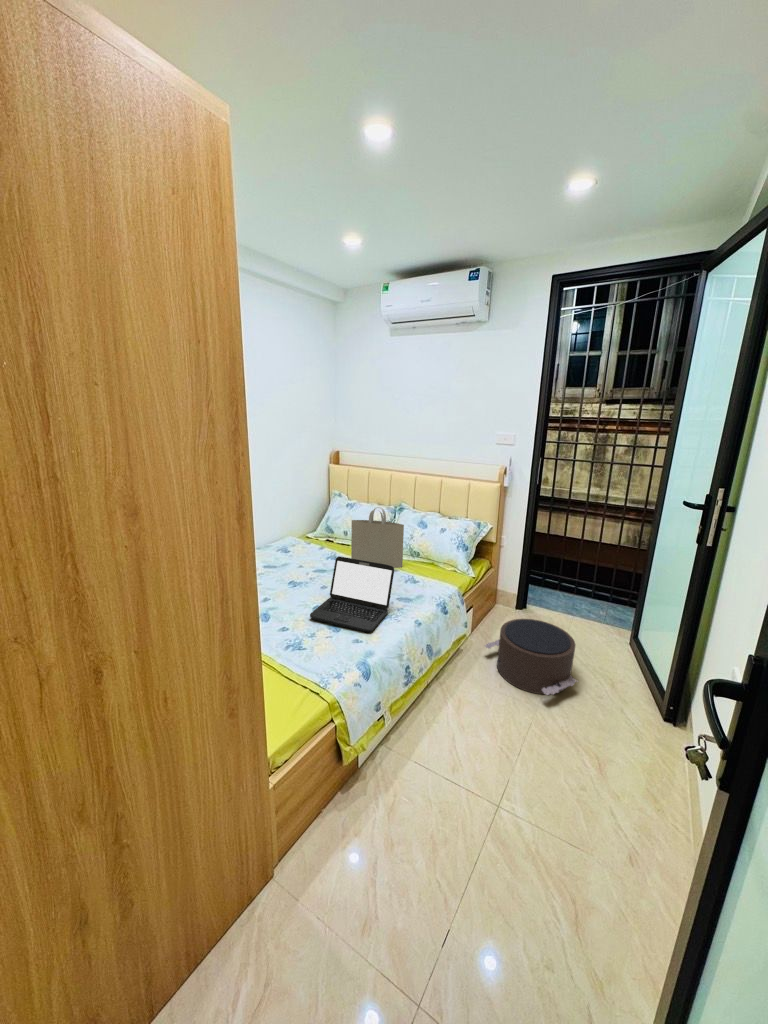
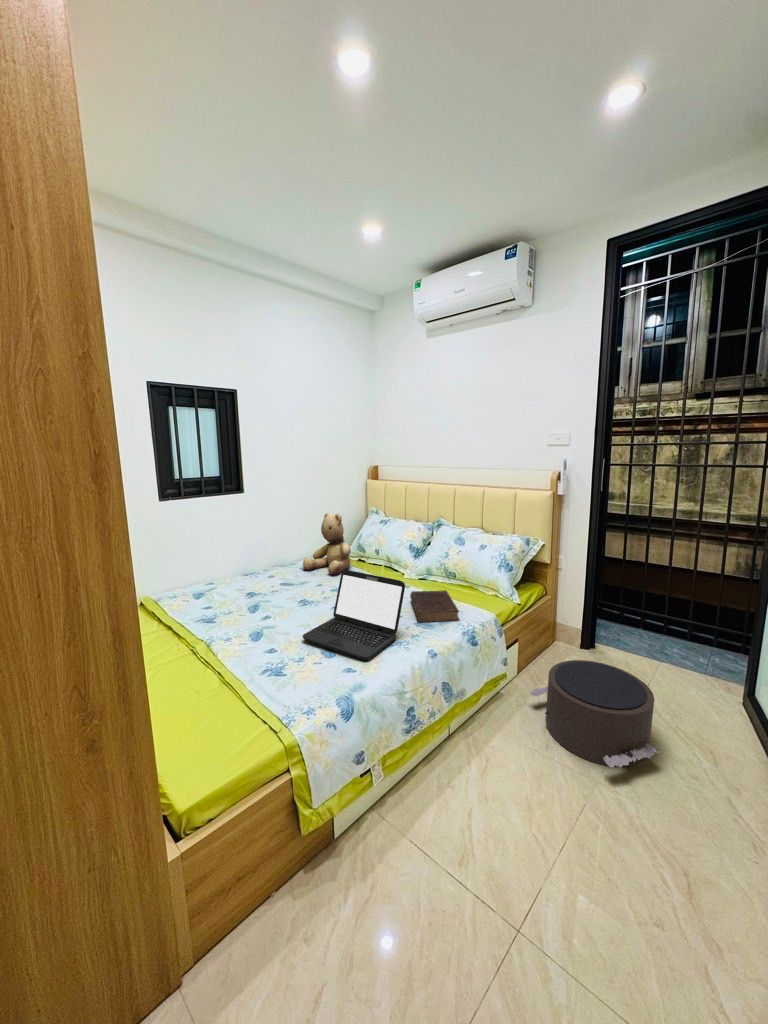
teddy bear: none [280,498,326,556] -> present [303,513,351,575]
tote bag: present [351,507,404,568] -> none [374,519,432,590]
book: none [388,568,433,597] -> present [410,590,459,622]

